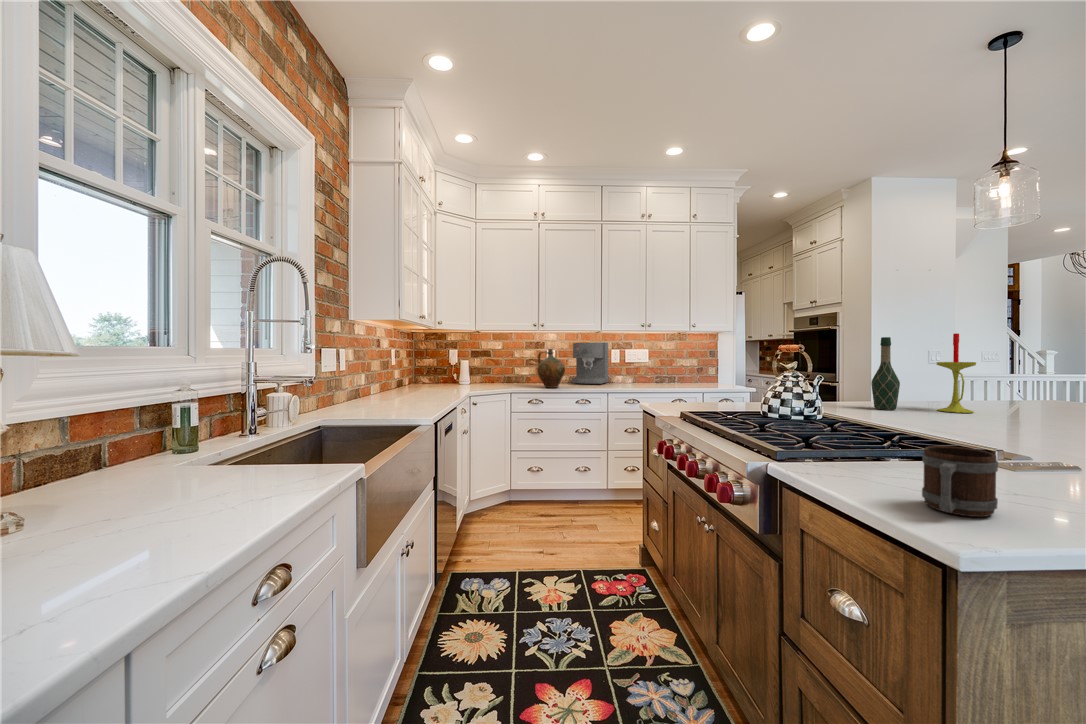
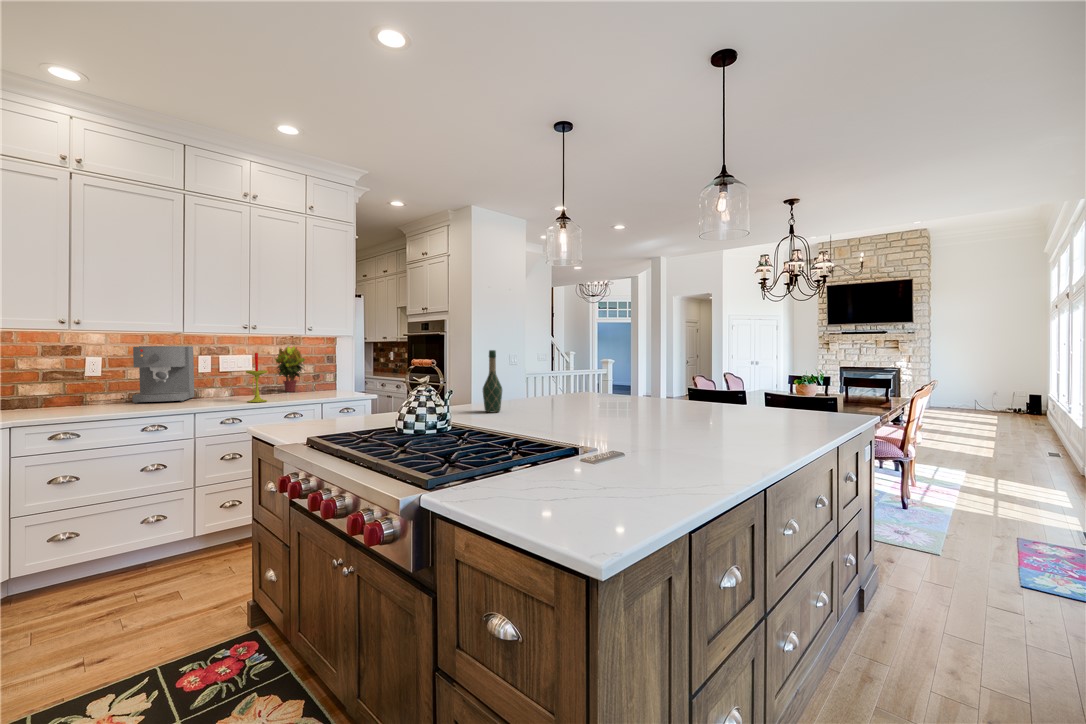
candle: present [937,333,976,413] -> present [246,353,268,402]
potted plant: none [664,341,691,382] -> present [275,346,305,392]
ceramic jug: present [537,349,565,388] -> none [63,356,119,413]
mug: present [922,446,998,517] -> none [557,460,605,523]

